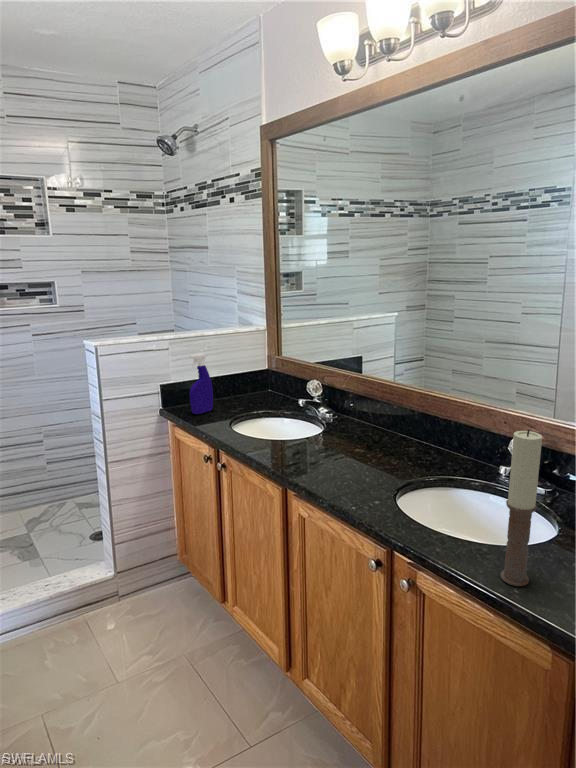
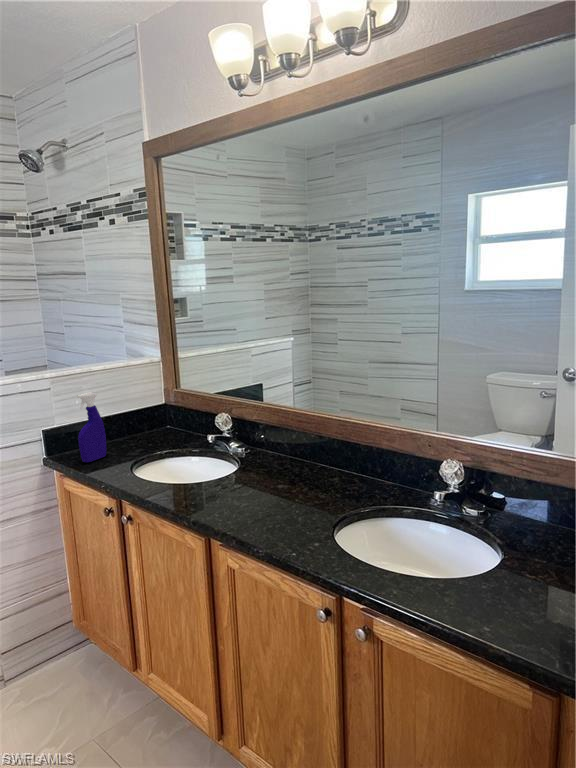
candle: present [501,430,542,586] -> none [465,453,500,620]

